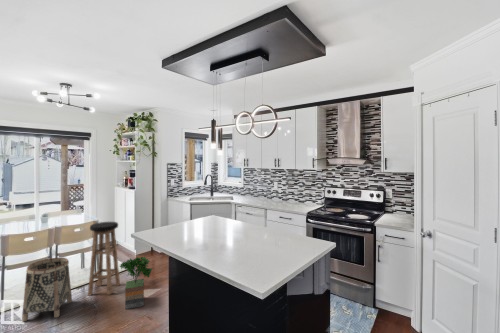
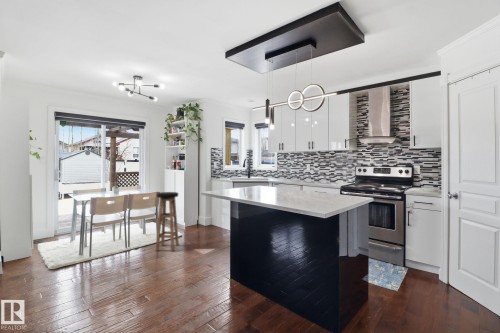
potted tree: present [120,257,152,309] -> none [183,219,210,260]
basket: present [22,258,72,321] -> none [111,218,144,264]

